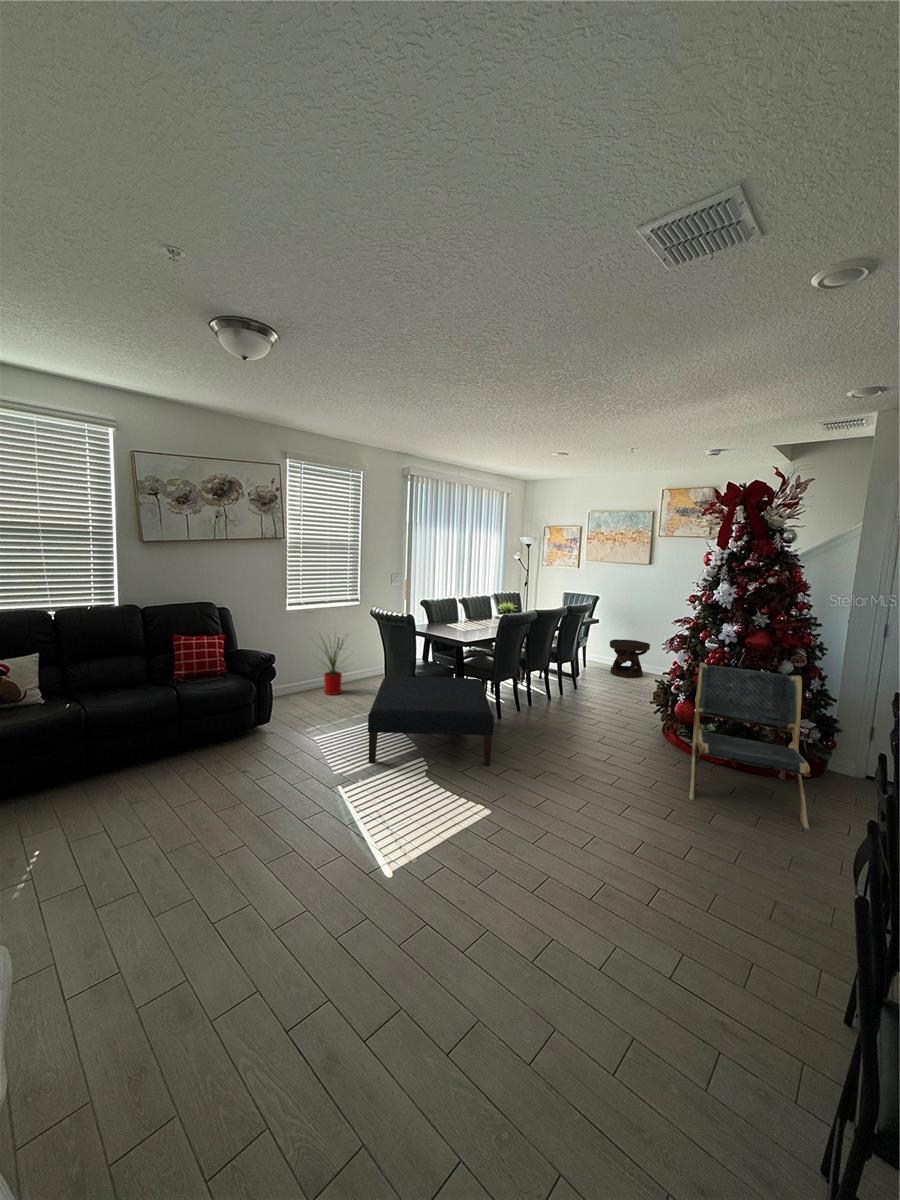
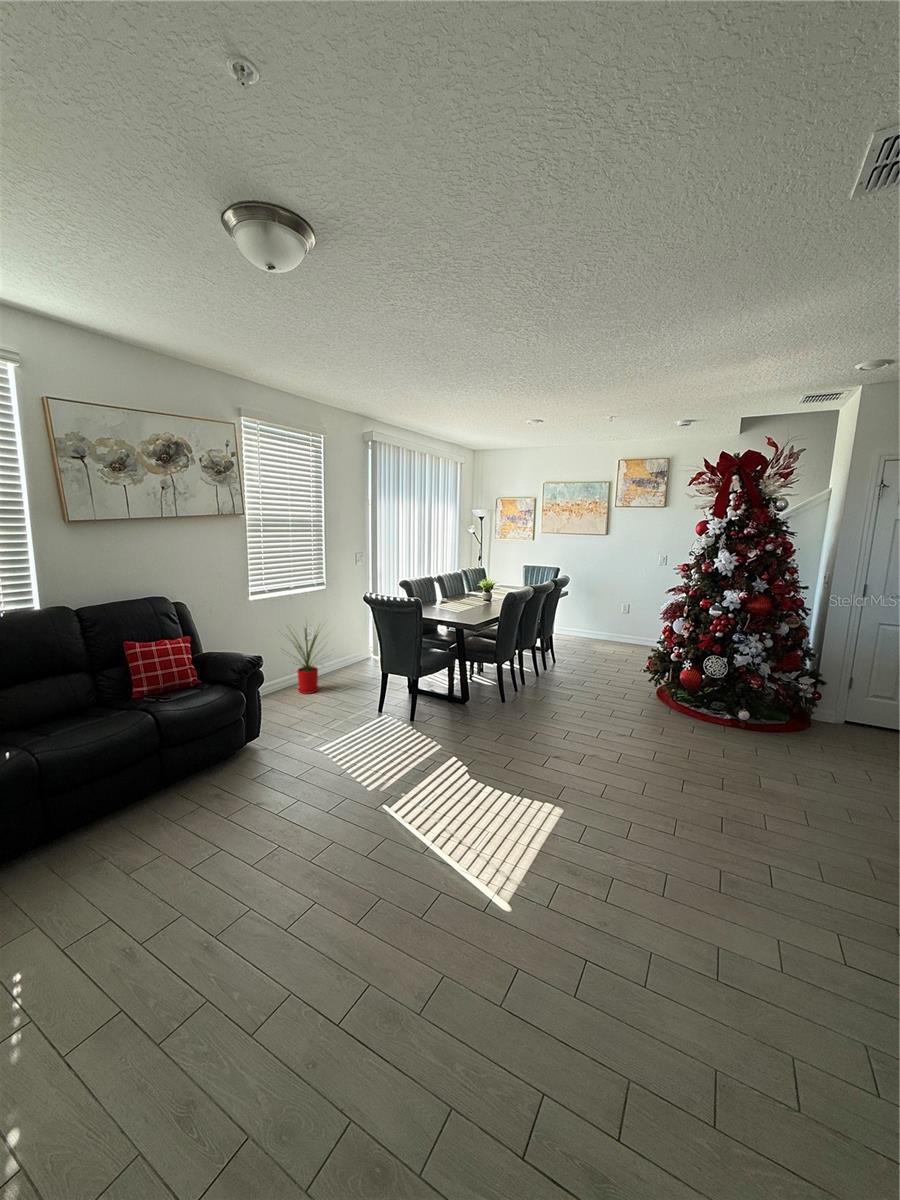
side table: present [610,639,650,678] -> none [573,610,610,647]
lounge chair: present [689,662,811,829] -> none [701,630,840,779]
ottoman: present [368,676,494,765] -> none [382,663,531,769]

